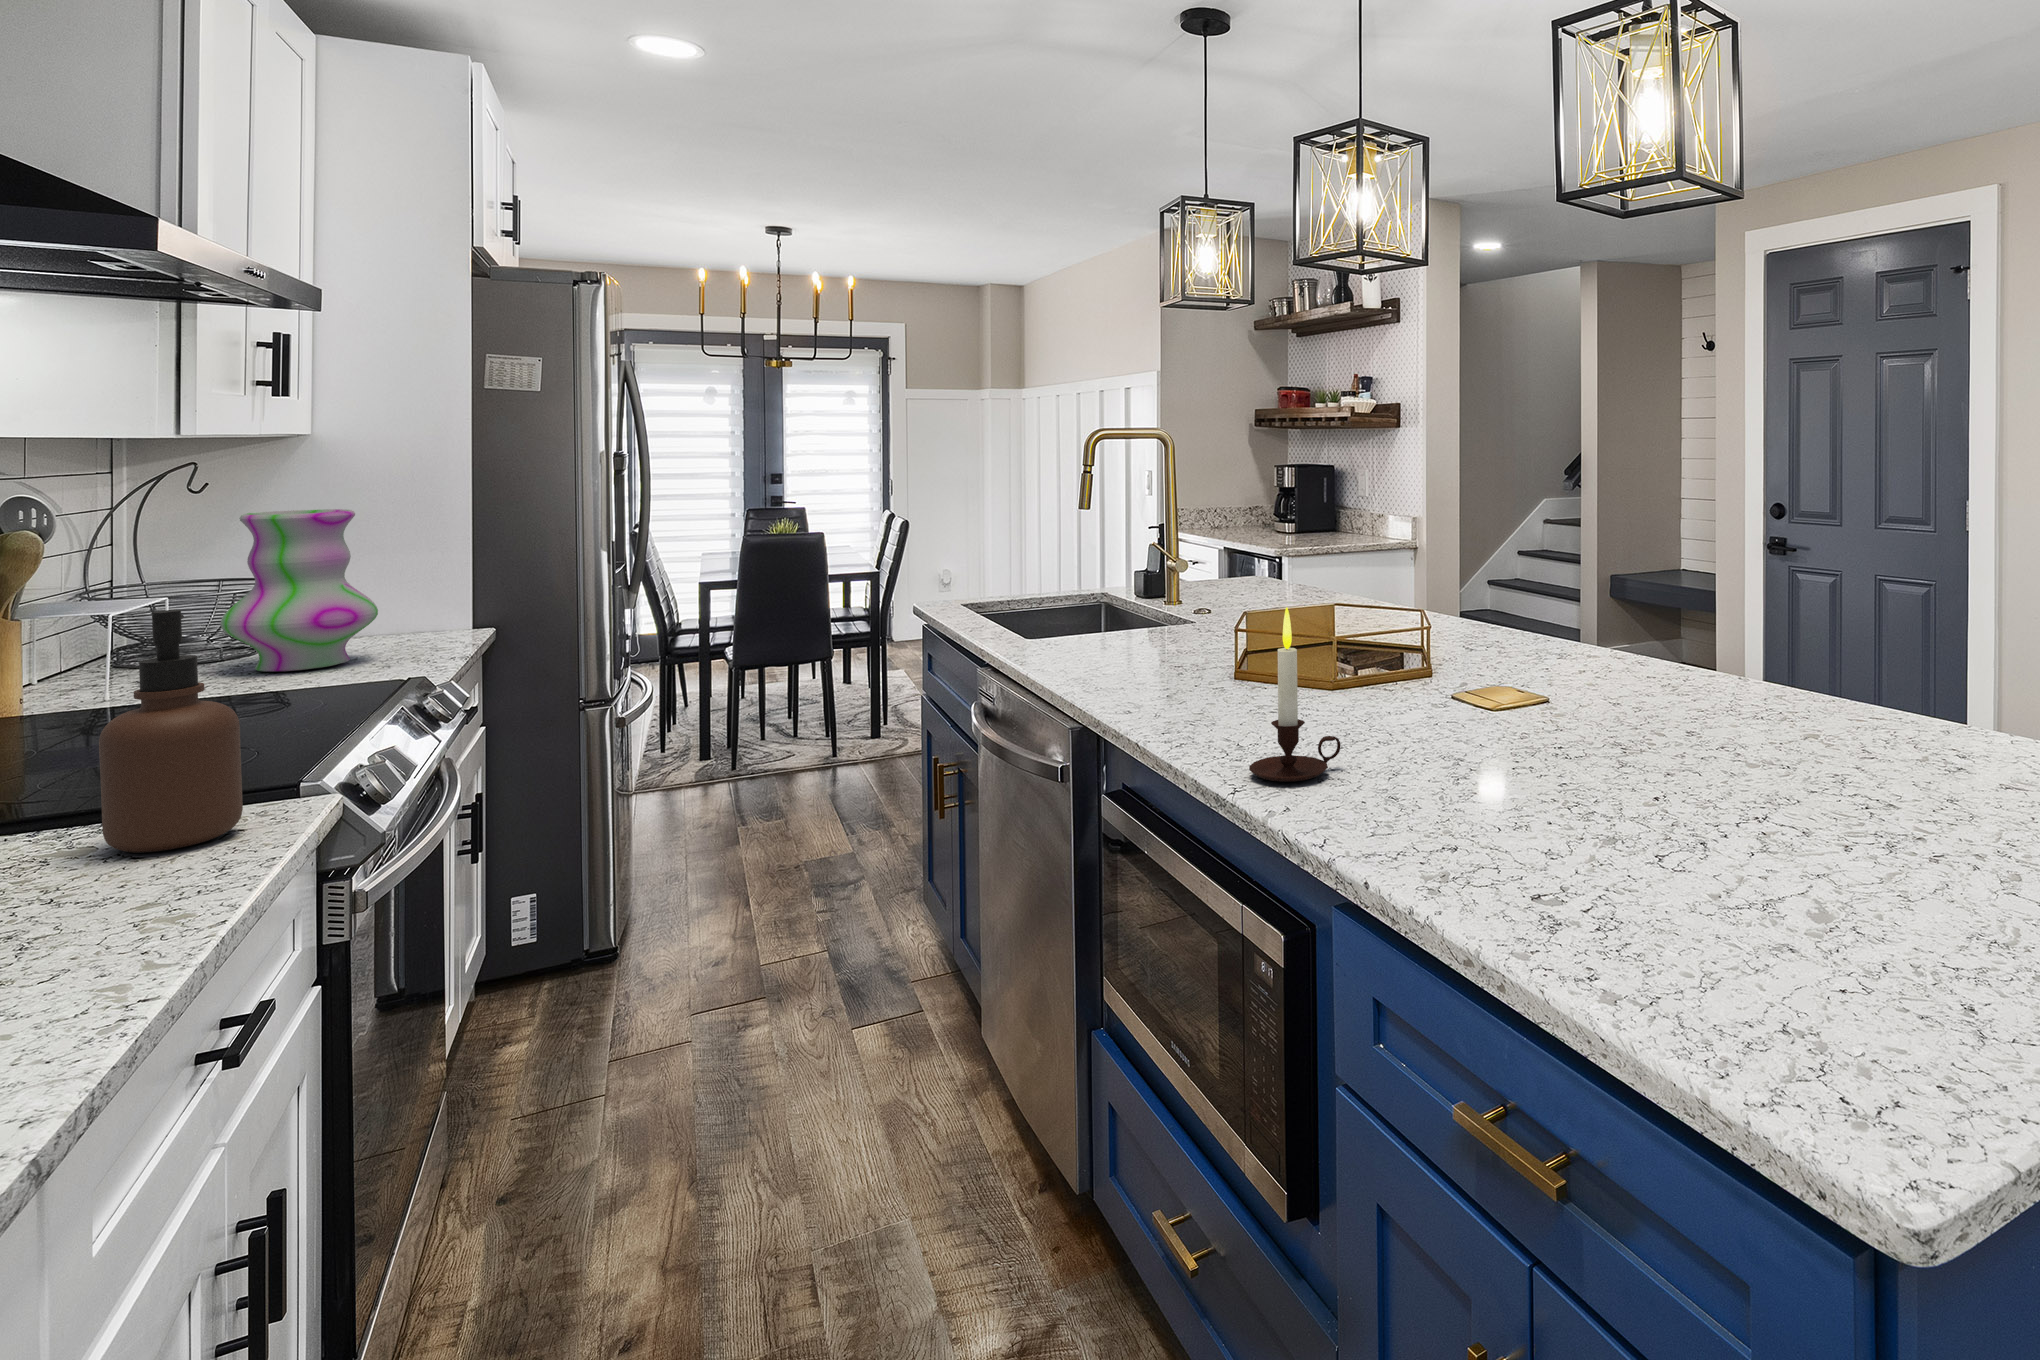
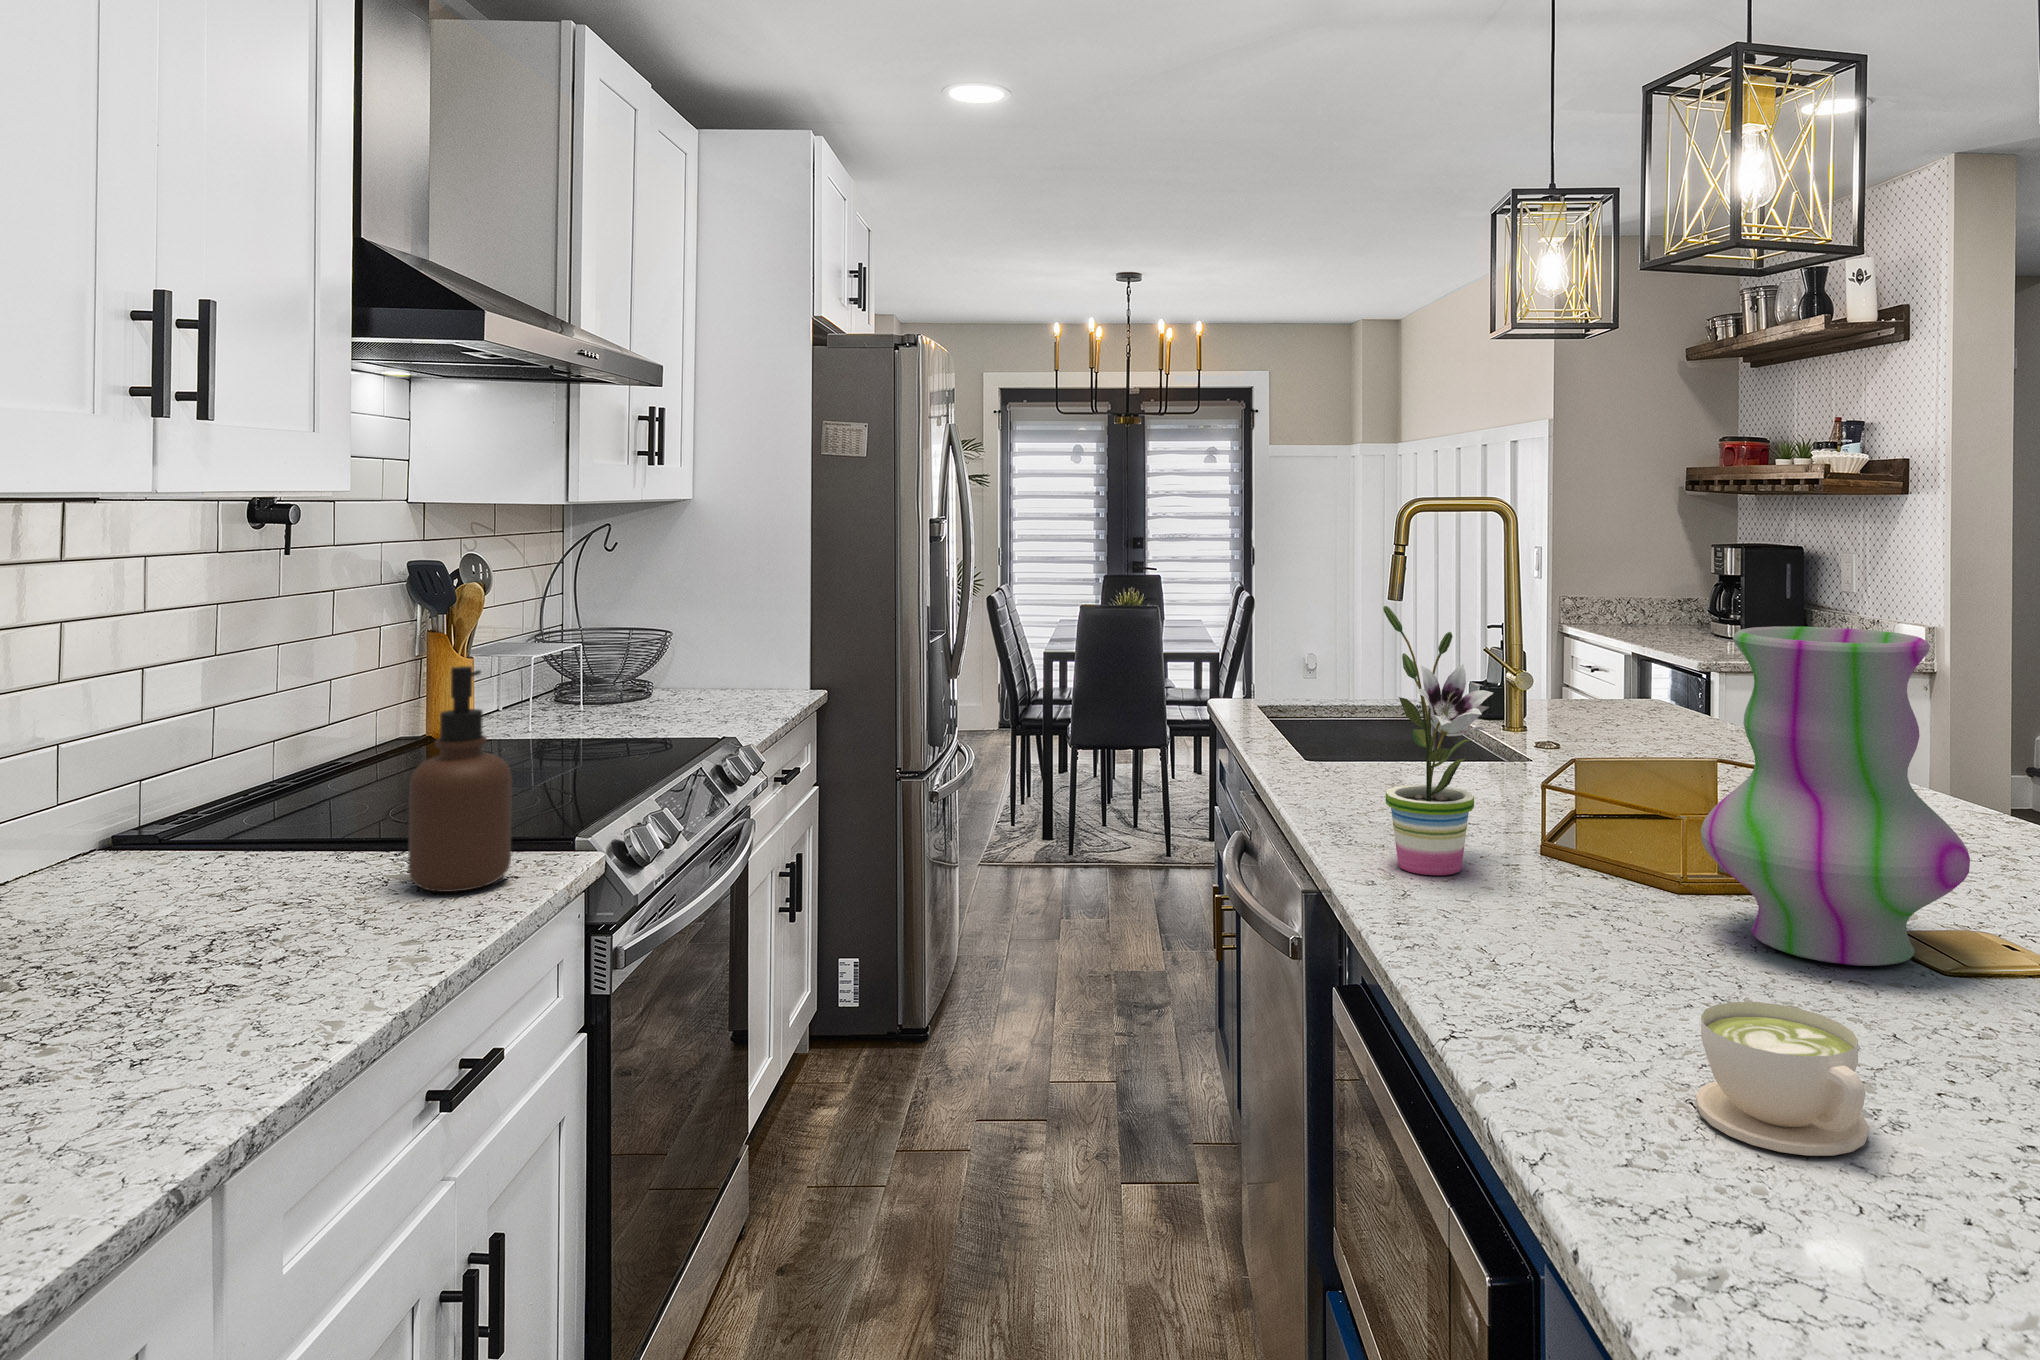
potted plant: none [1122,505,1208,704] -> present [1383,606,1493,875]
vase: present [221,509,378,672] -> present [1701,627,1970,966]
candle: present [1249,608,1340,782] -> none [1490,777,1637,1039]
coffee cup: none [1393,731,1493,814] -> present [1696,1002,1869,1156]

